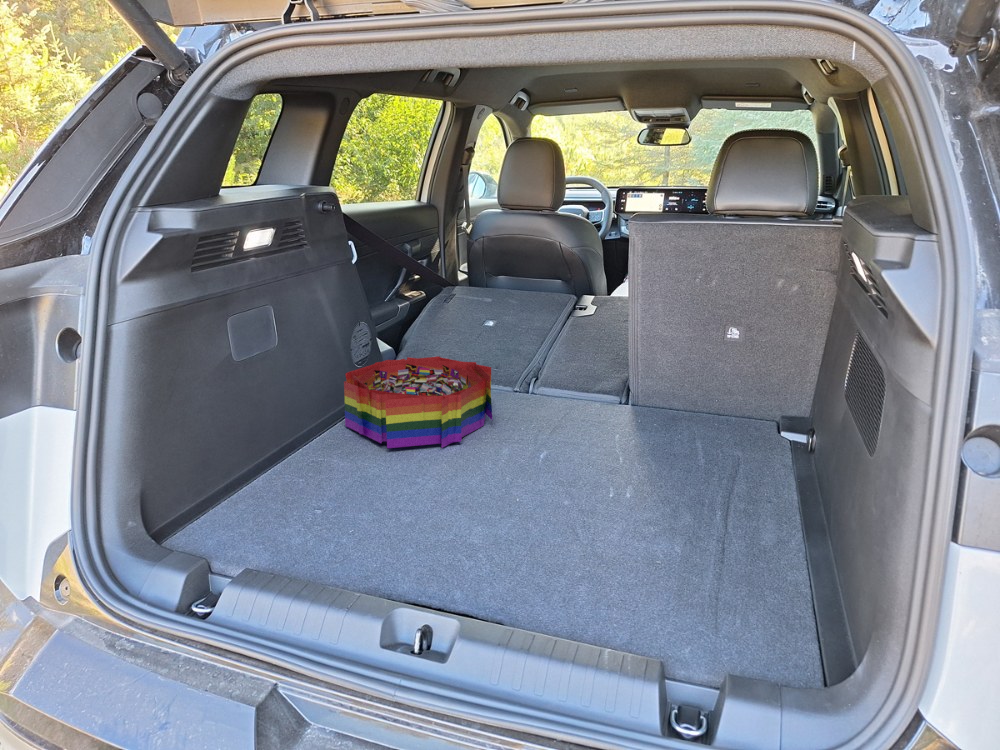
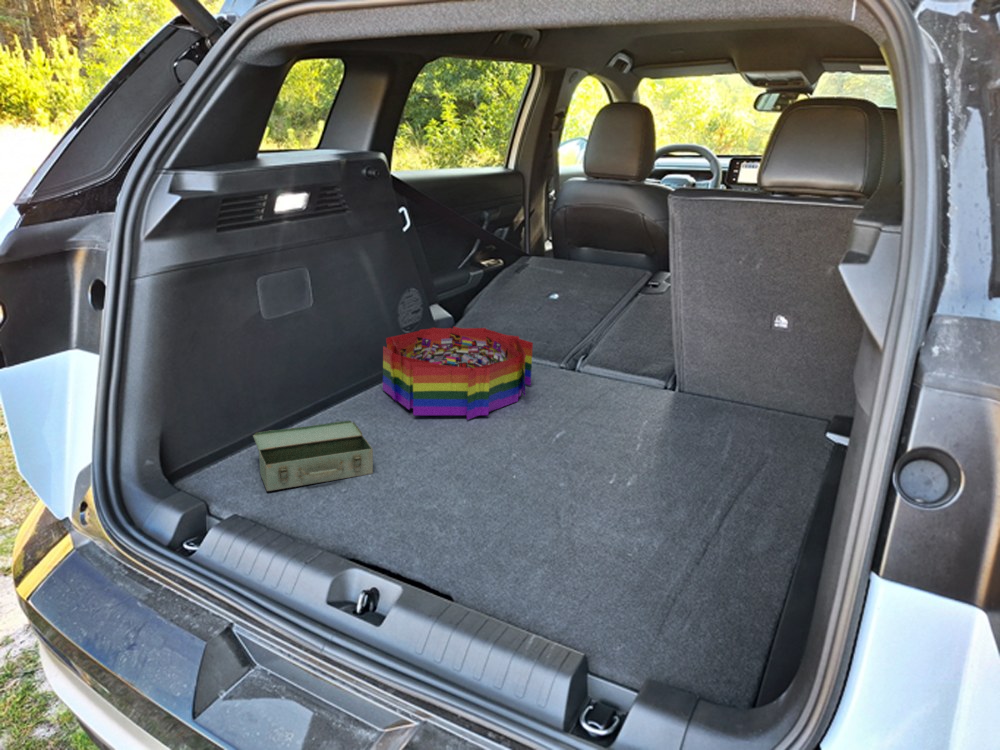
toolbox: none [233,459,366,541] -> present [253,421,373,491]

